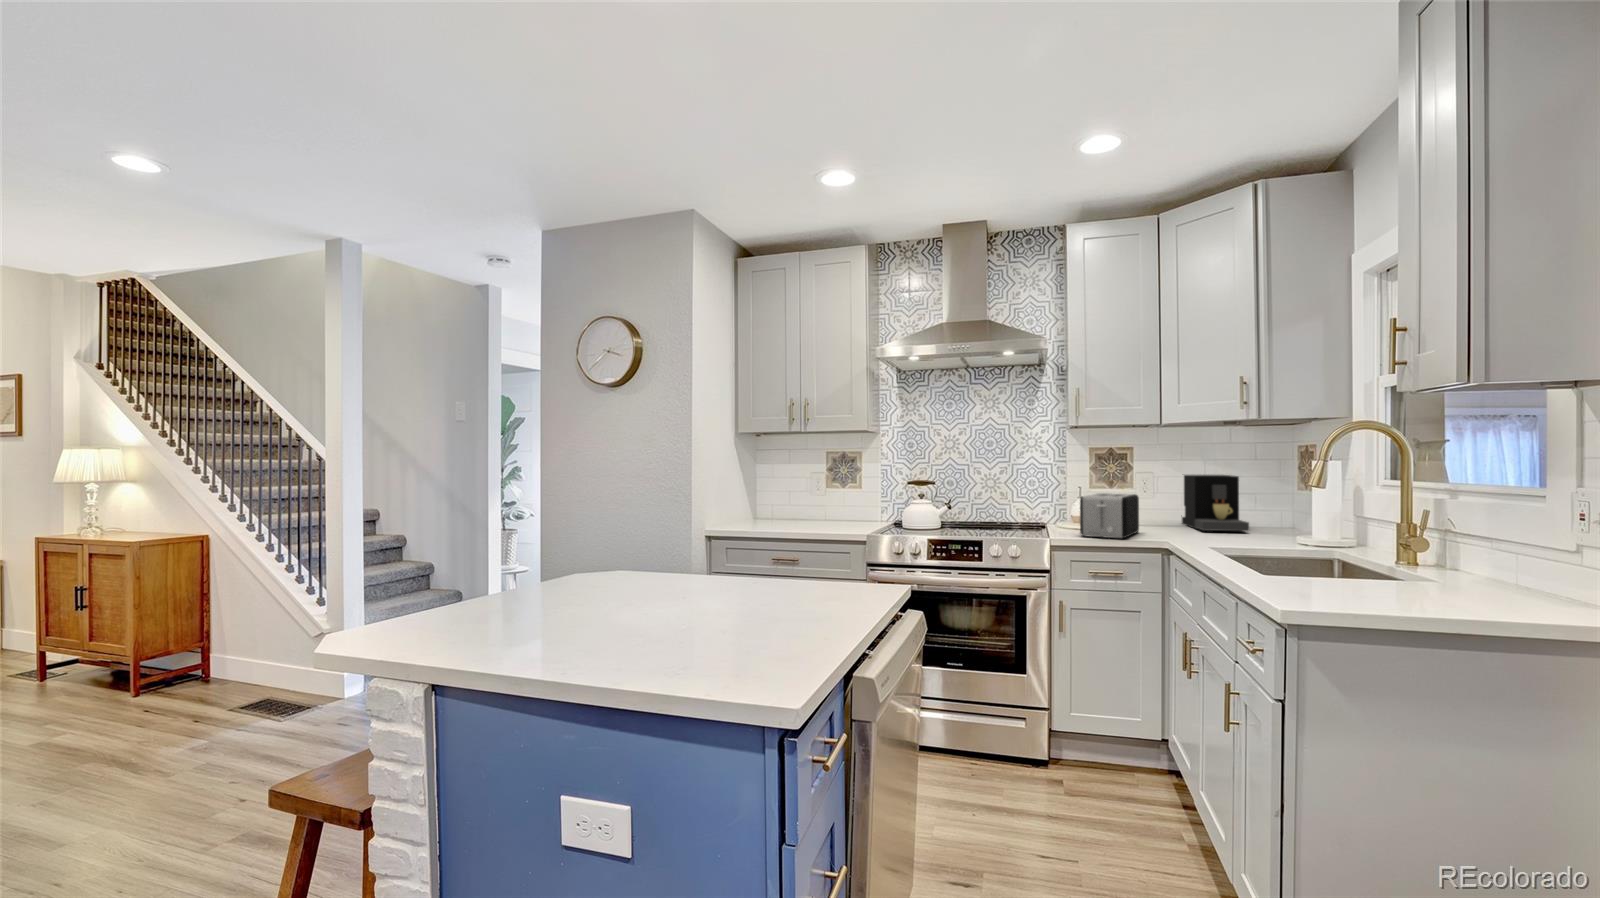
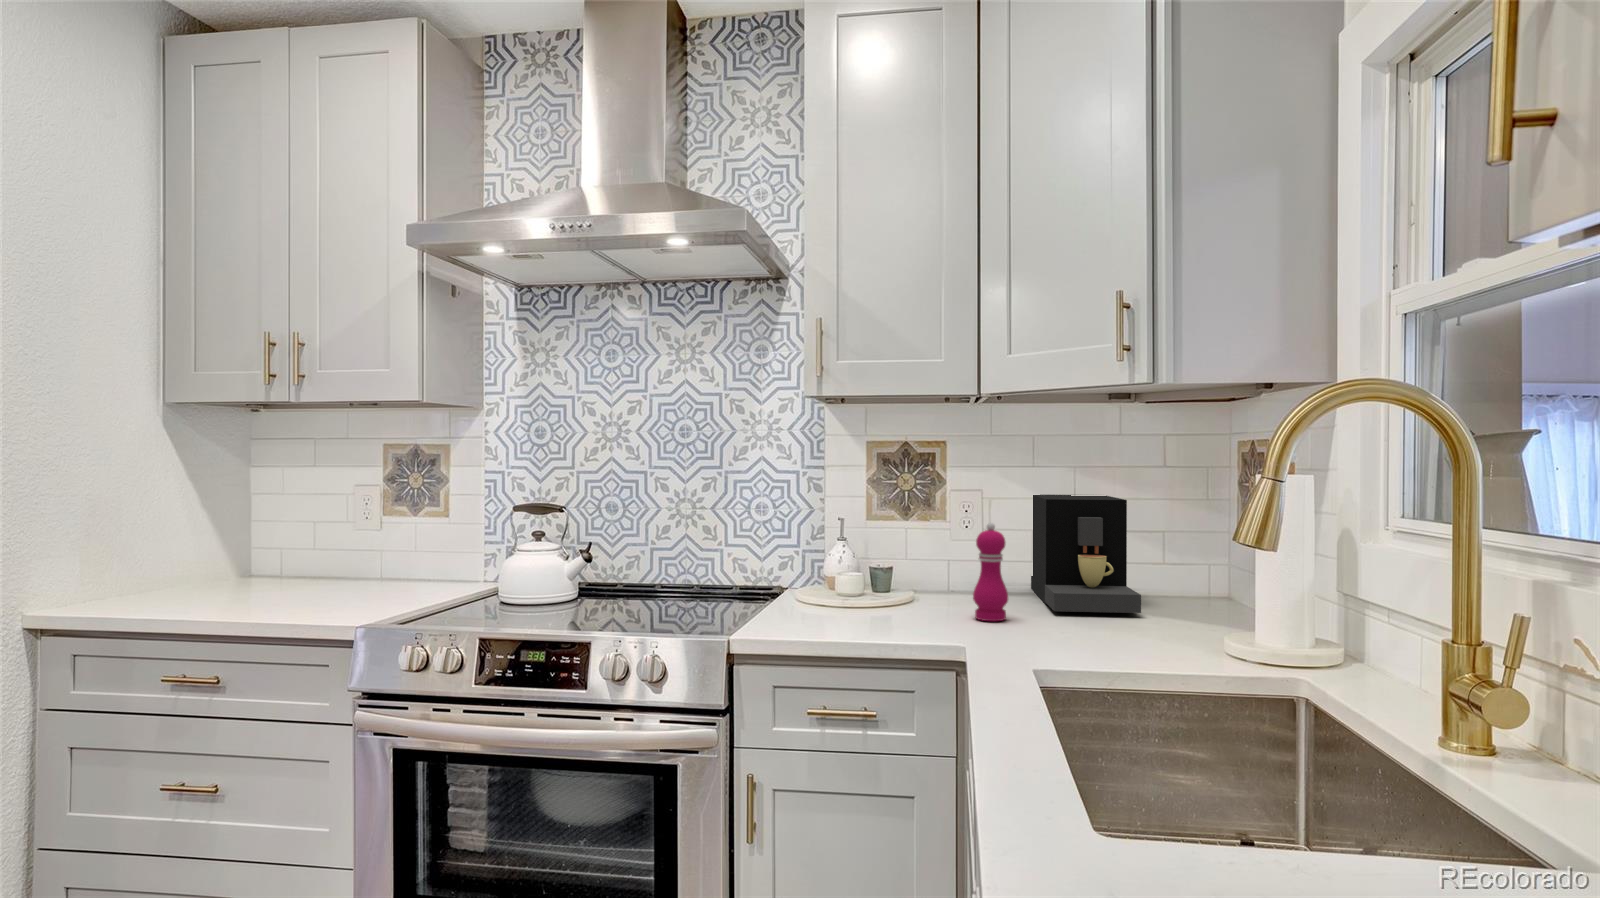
pepper mill: none [1162,487,1180,534] -> present [973,523,1008,621]
toaster: present [1080,493,1139,538] -> none [795,534,930,639]

